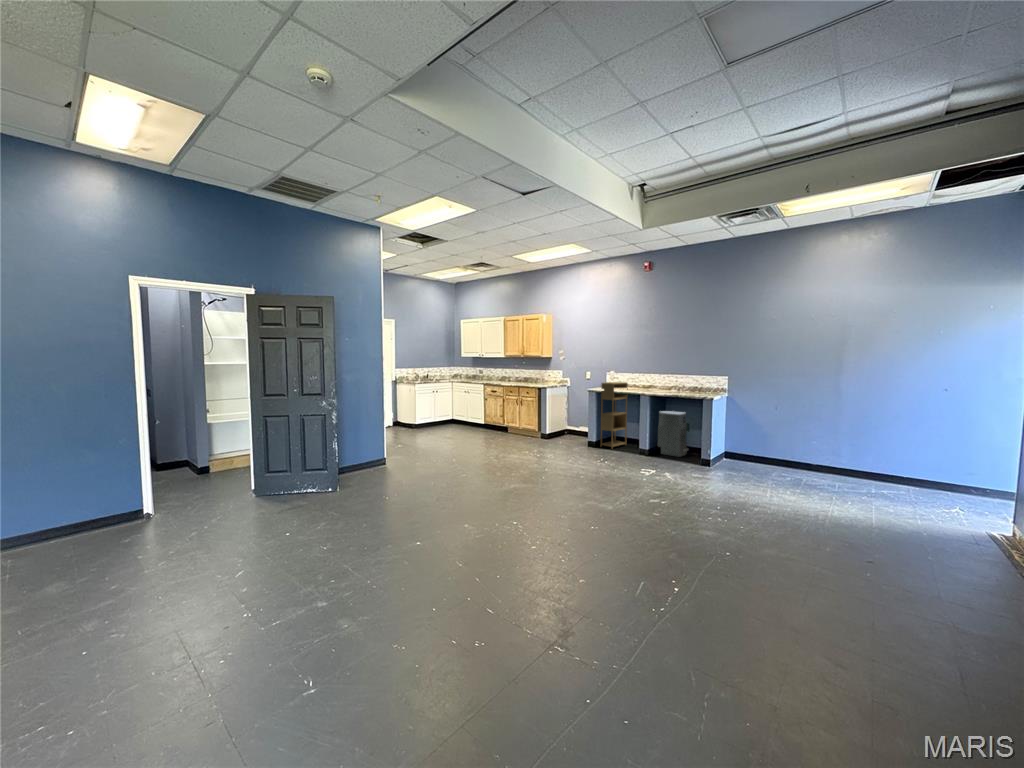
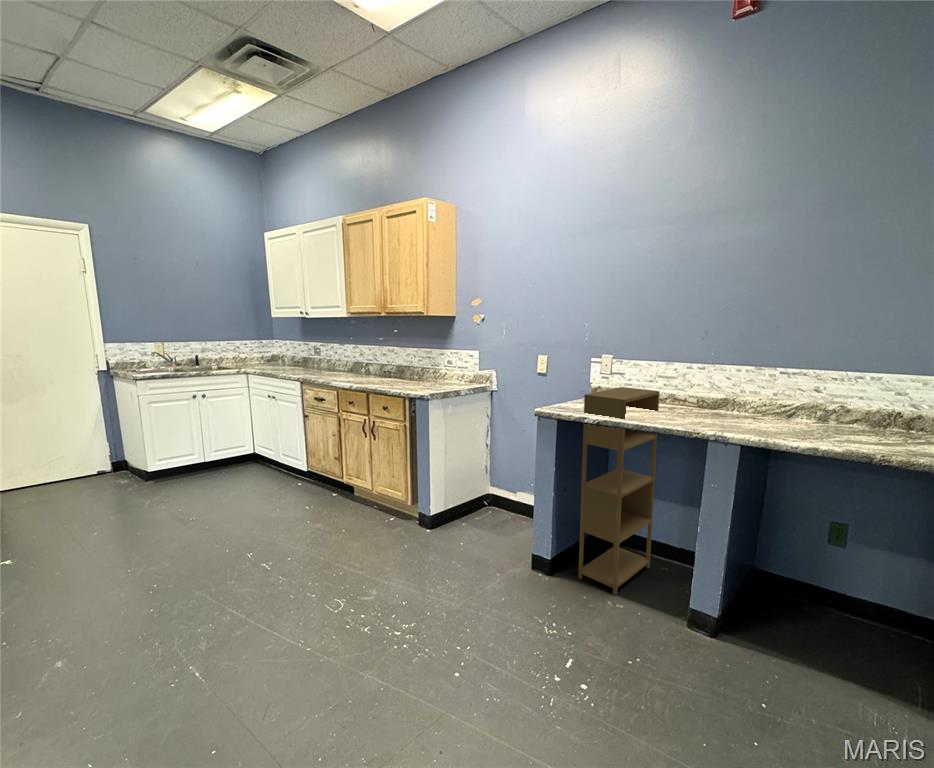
air purifier: present [658,411,689,457] -> none [763,487,876,662]

